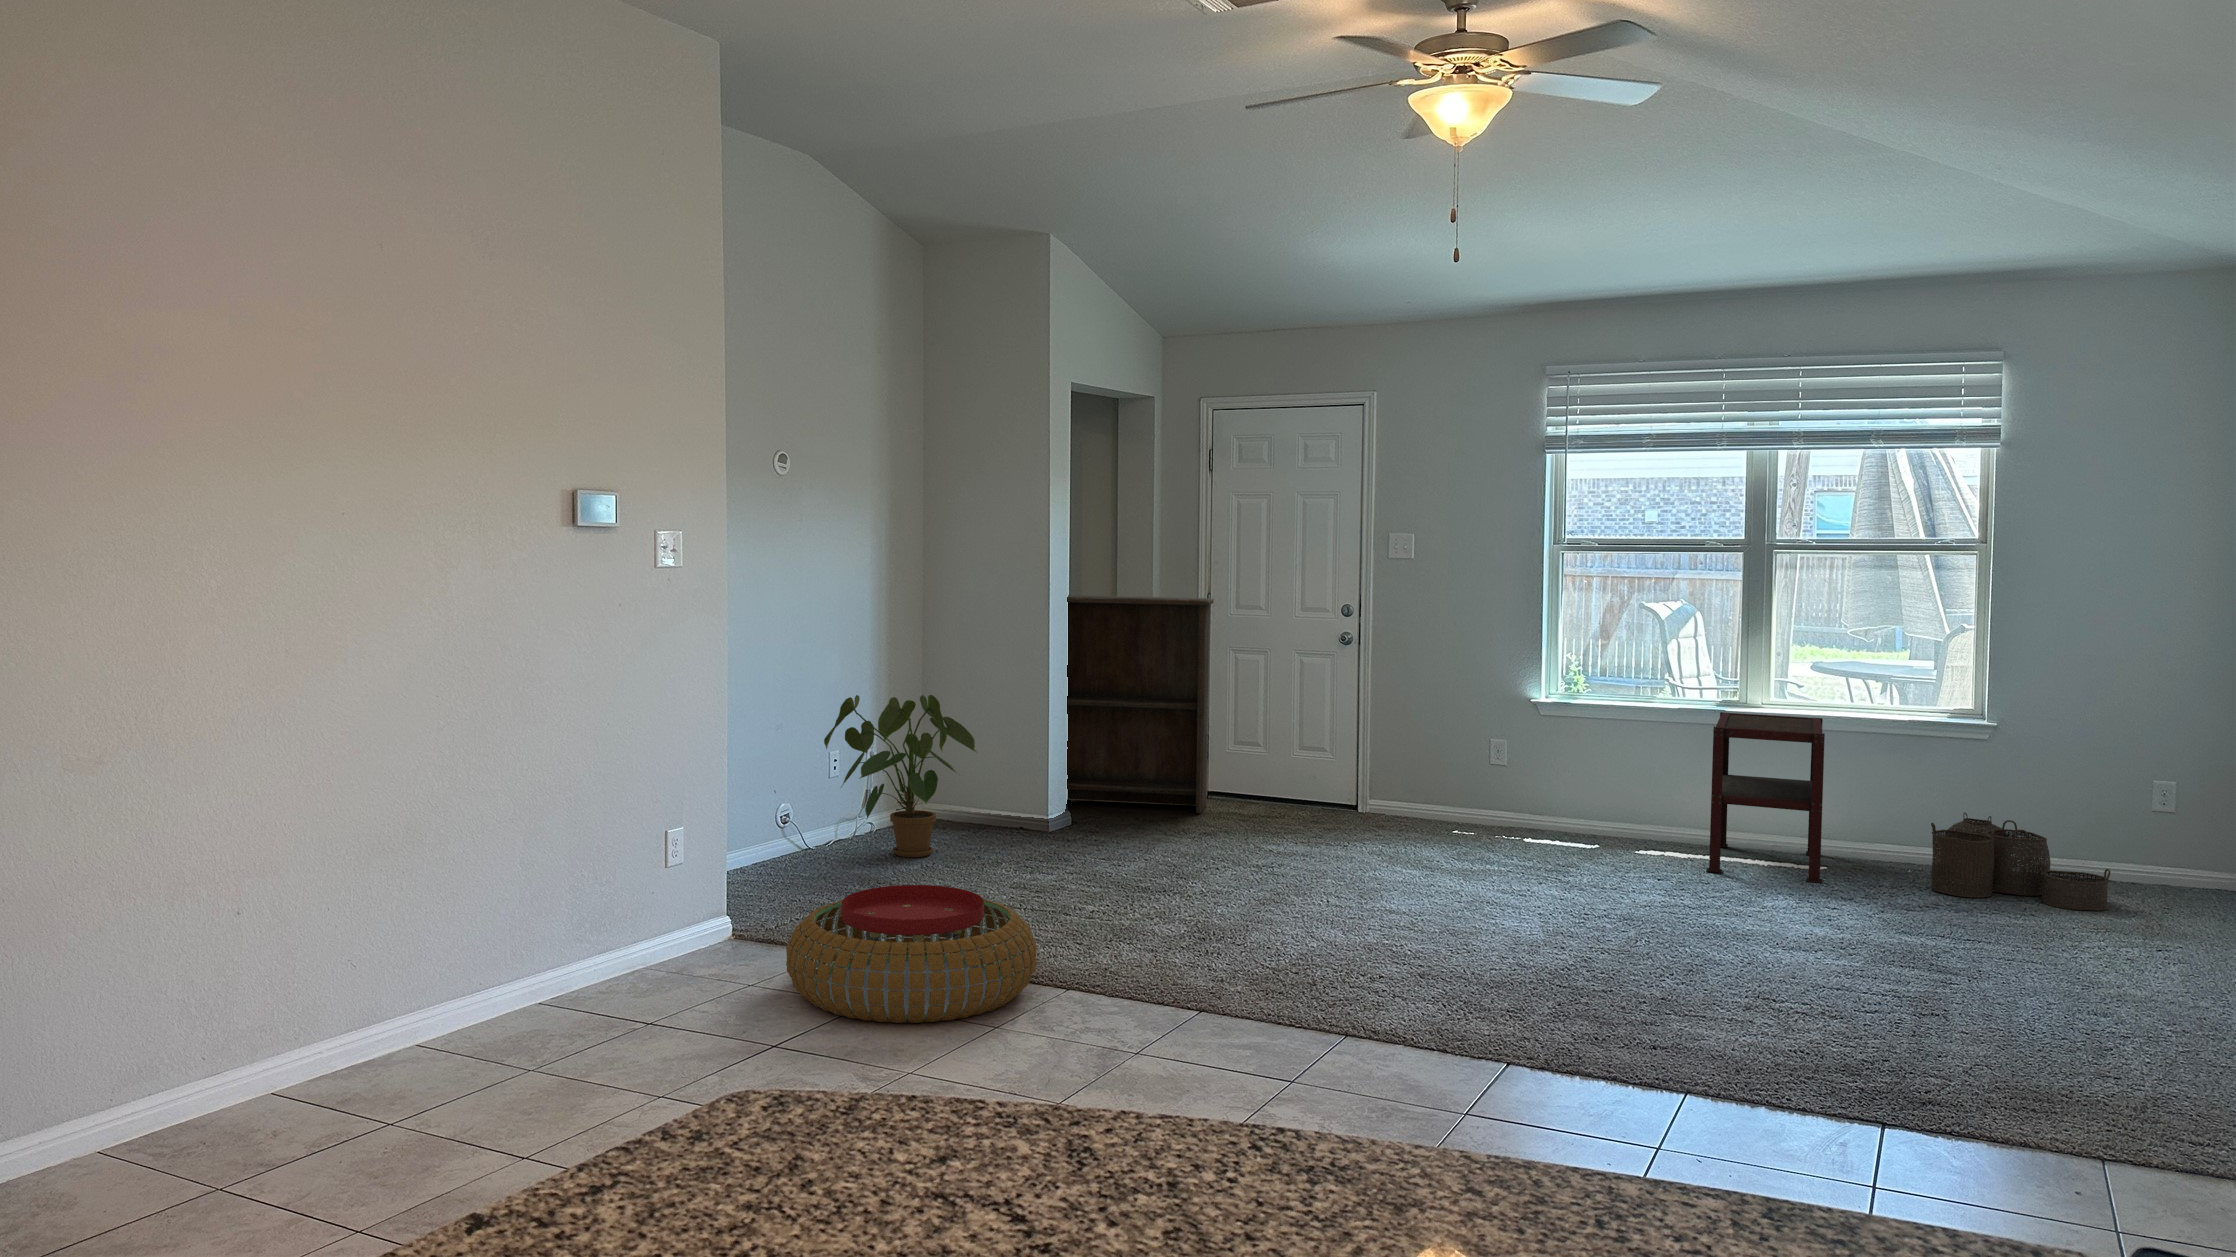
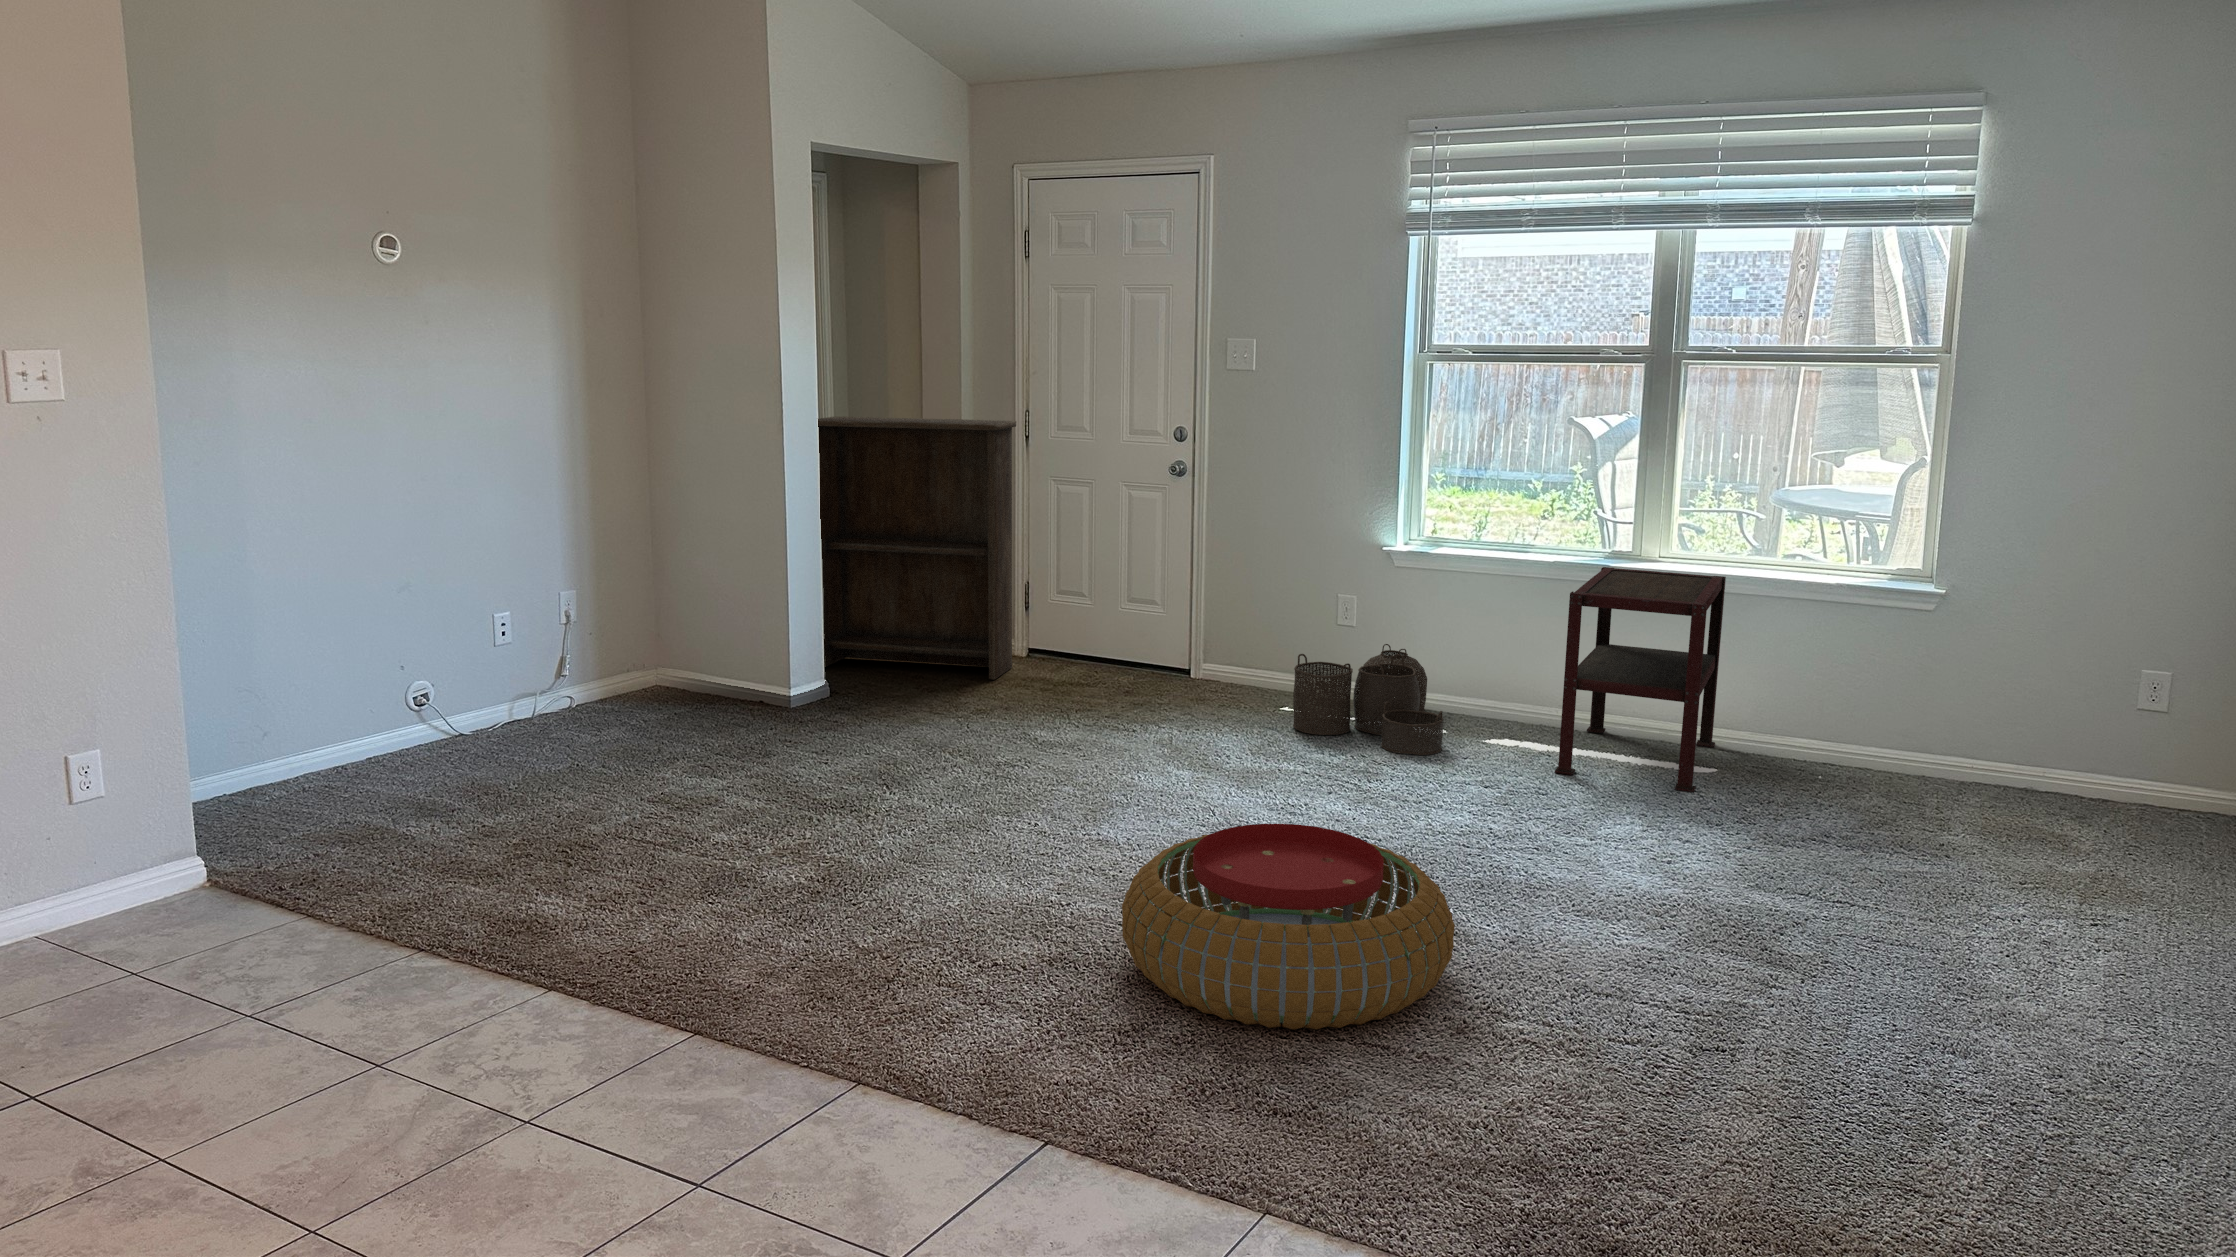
house plant: present [824,695,977,857] -> none [477,548,684,748]
woven basket: present [1931,812,2111,911] -> present [1293,644,1444,755]
pouf: present [786,885,1037,1023] -> present [1122,824,1455,1030]

